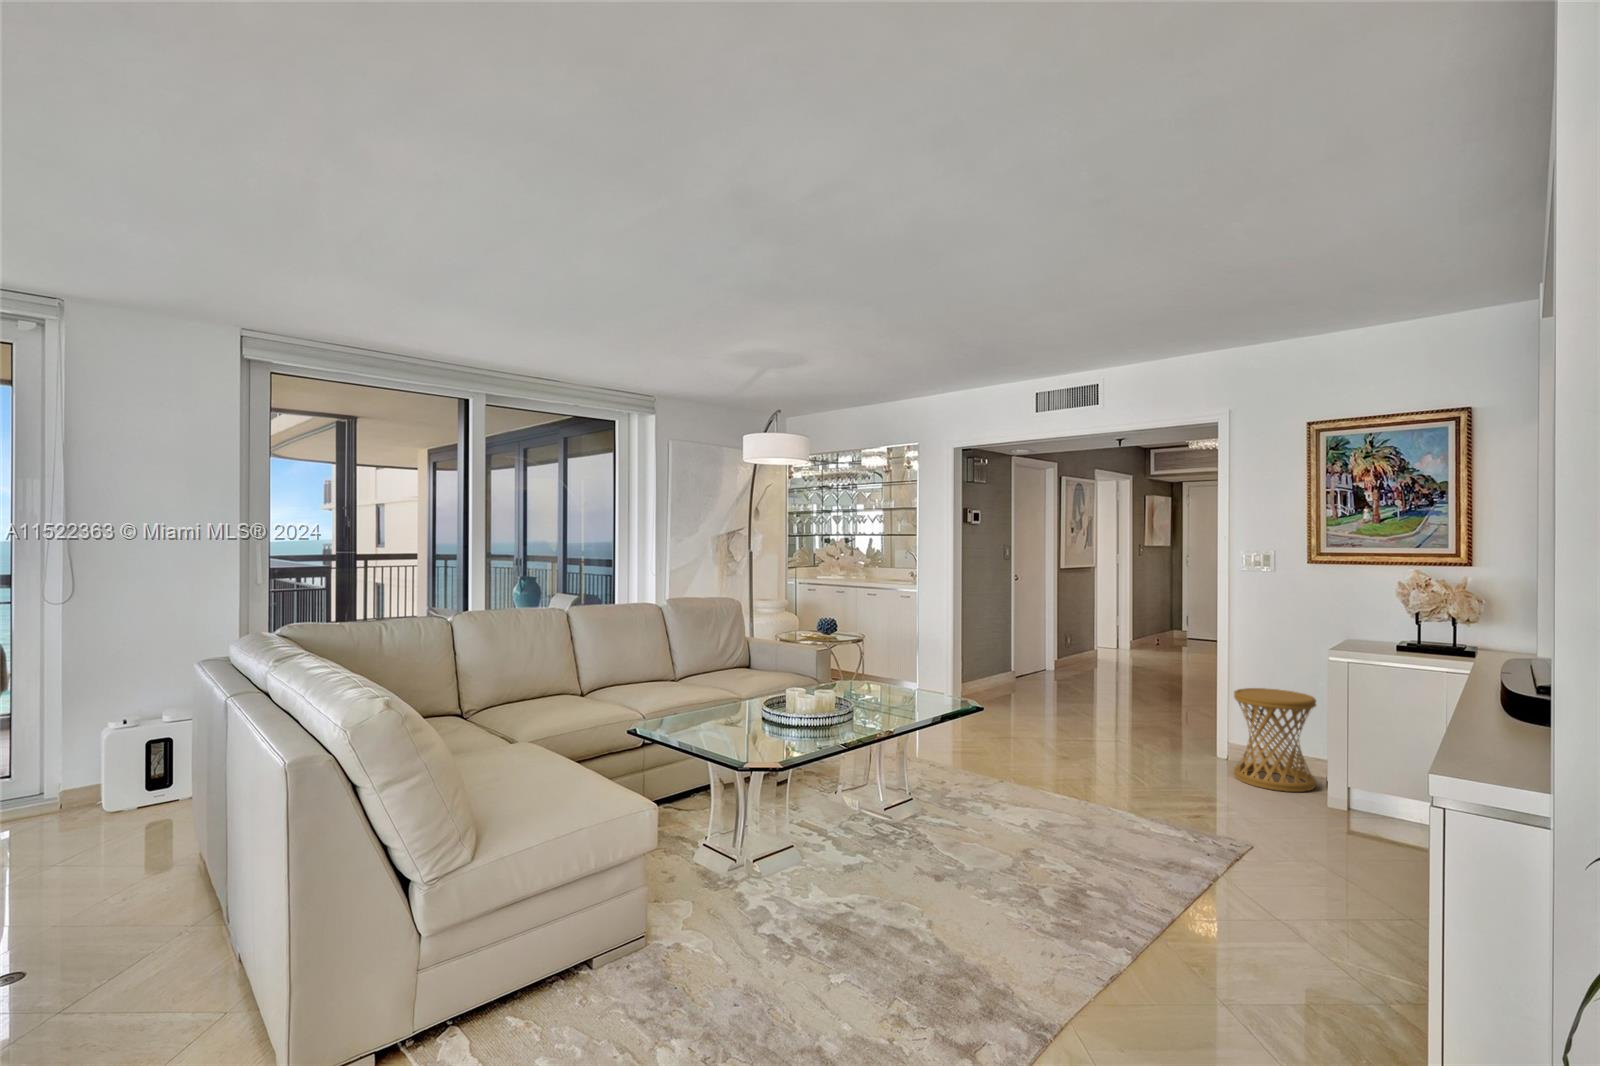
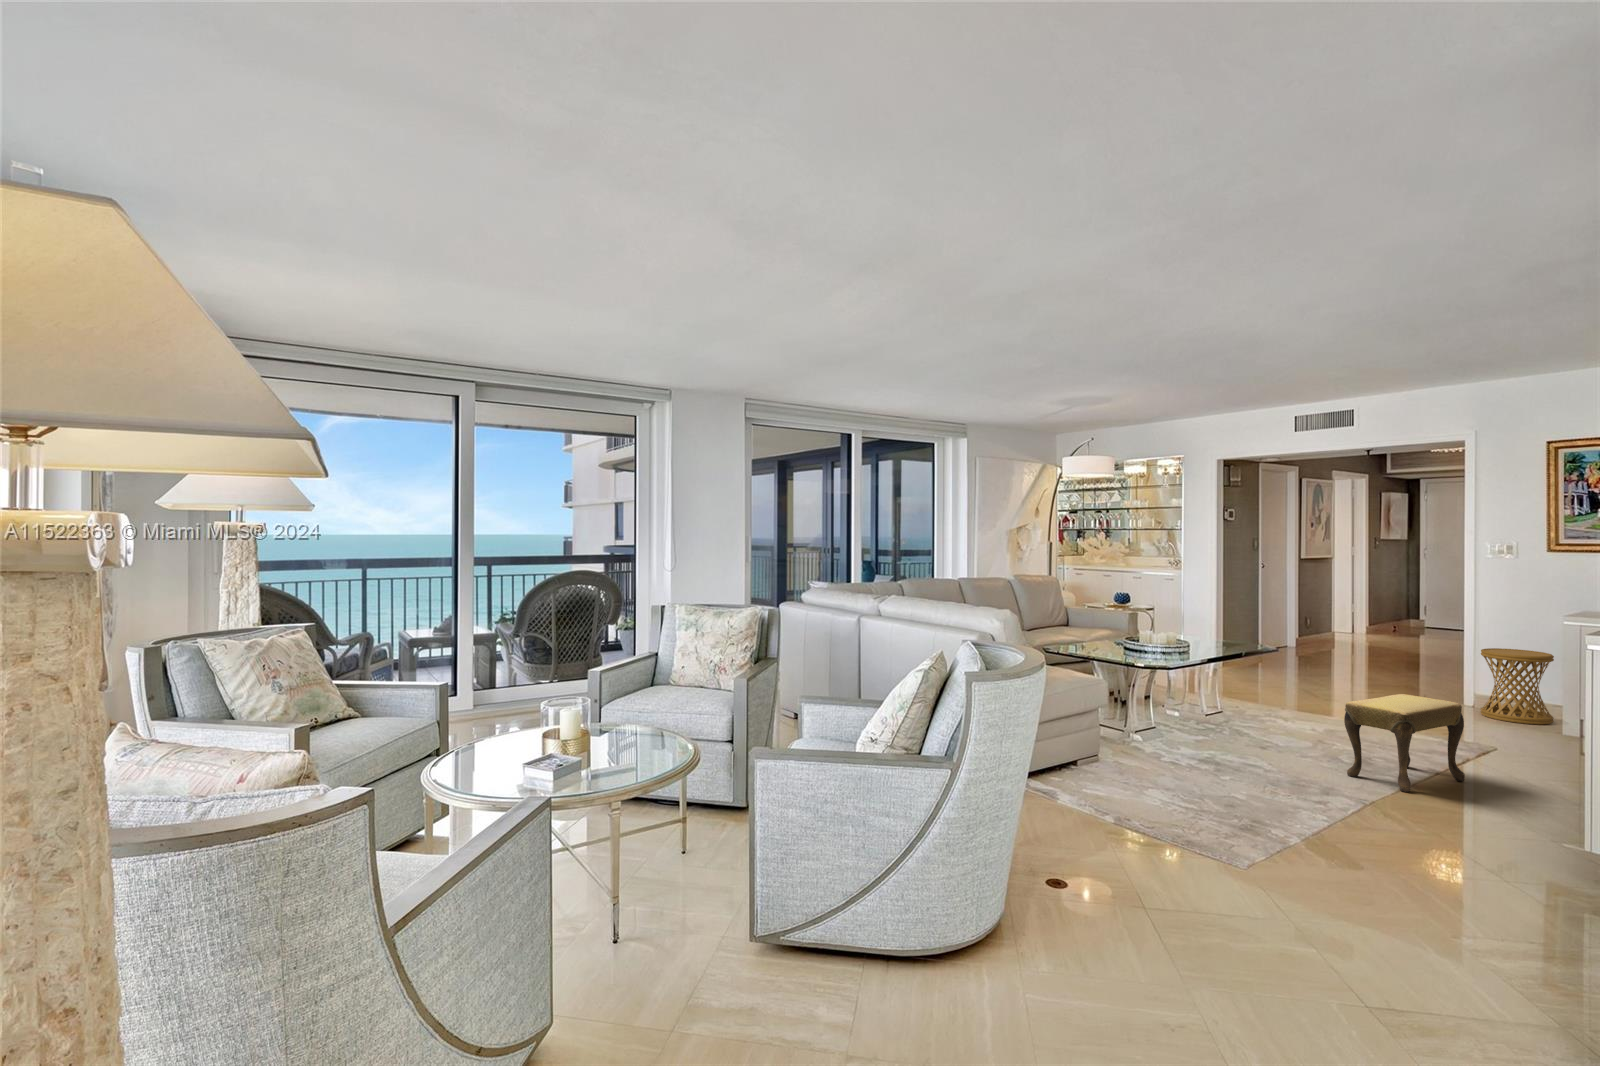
footstool: none [1027,793,1203,987] -> present [1344,694,1465,792]

